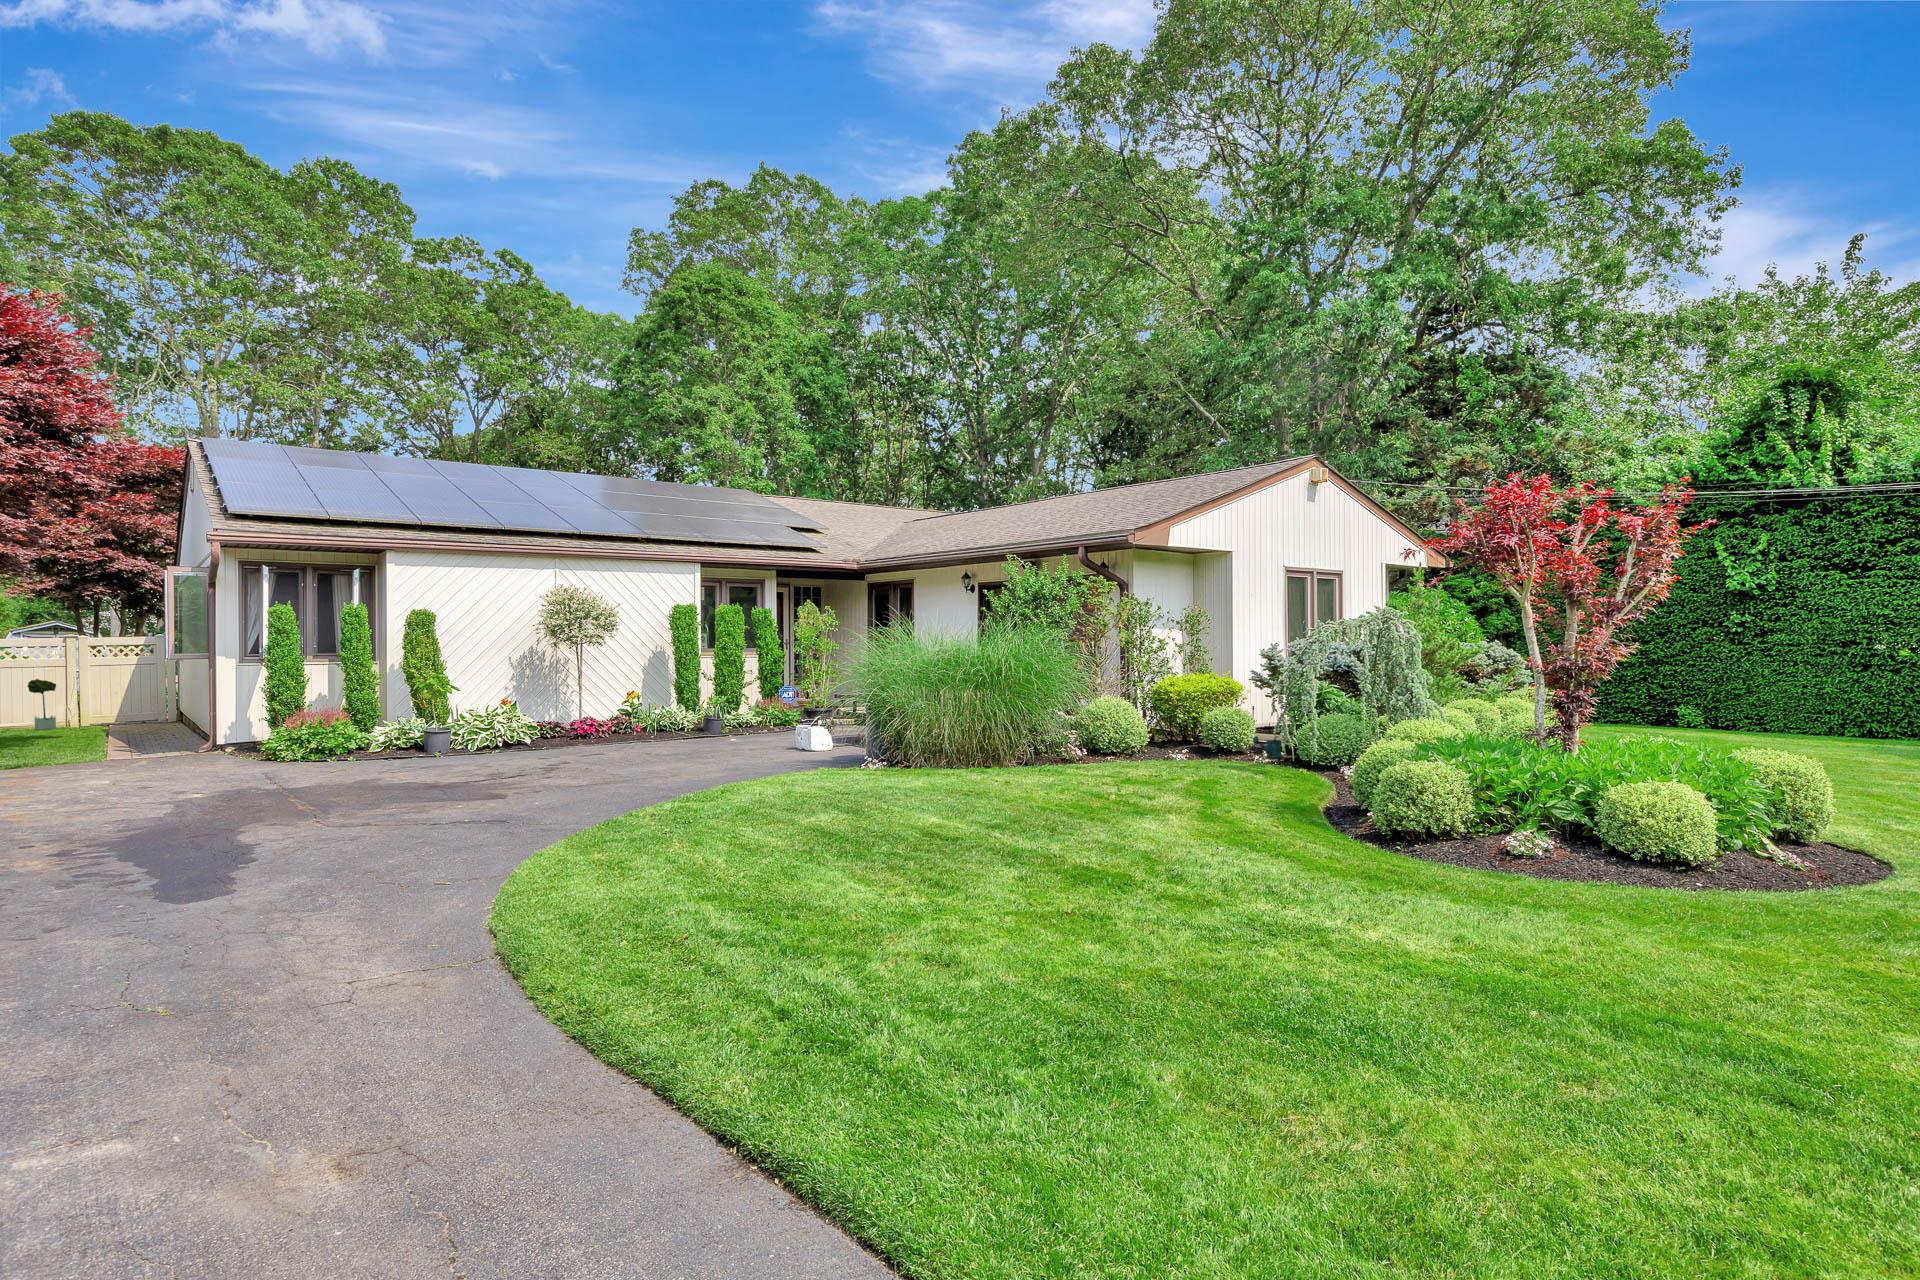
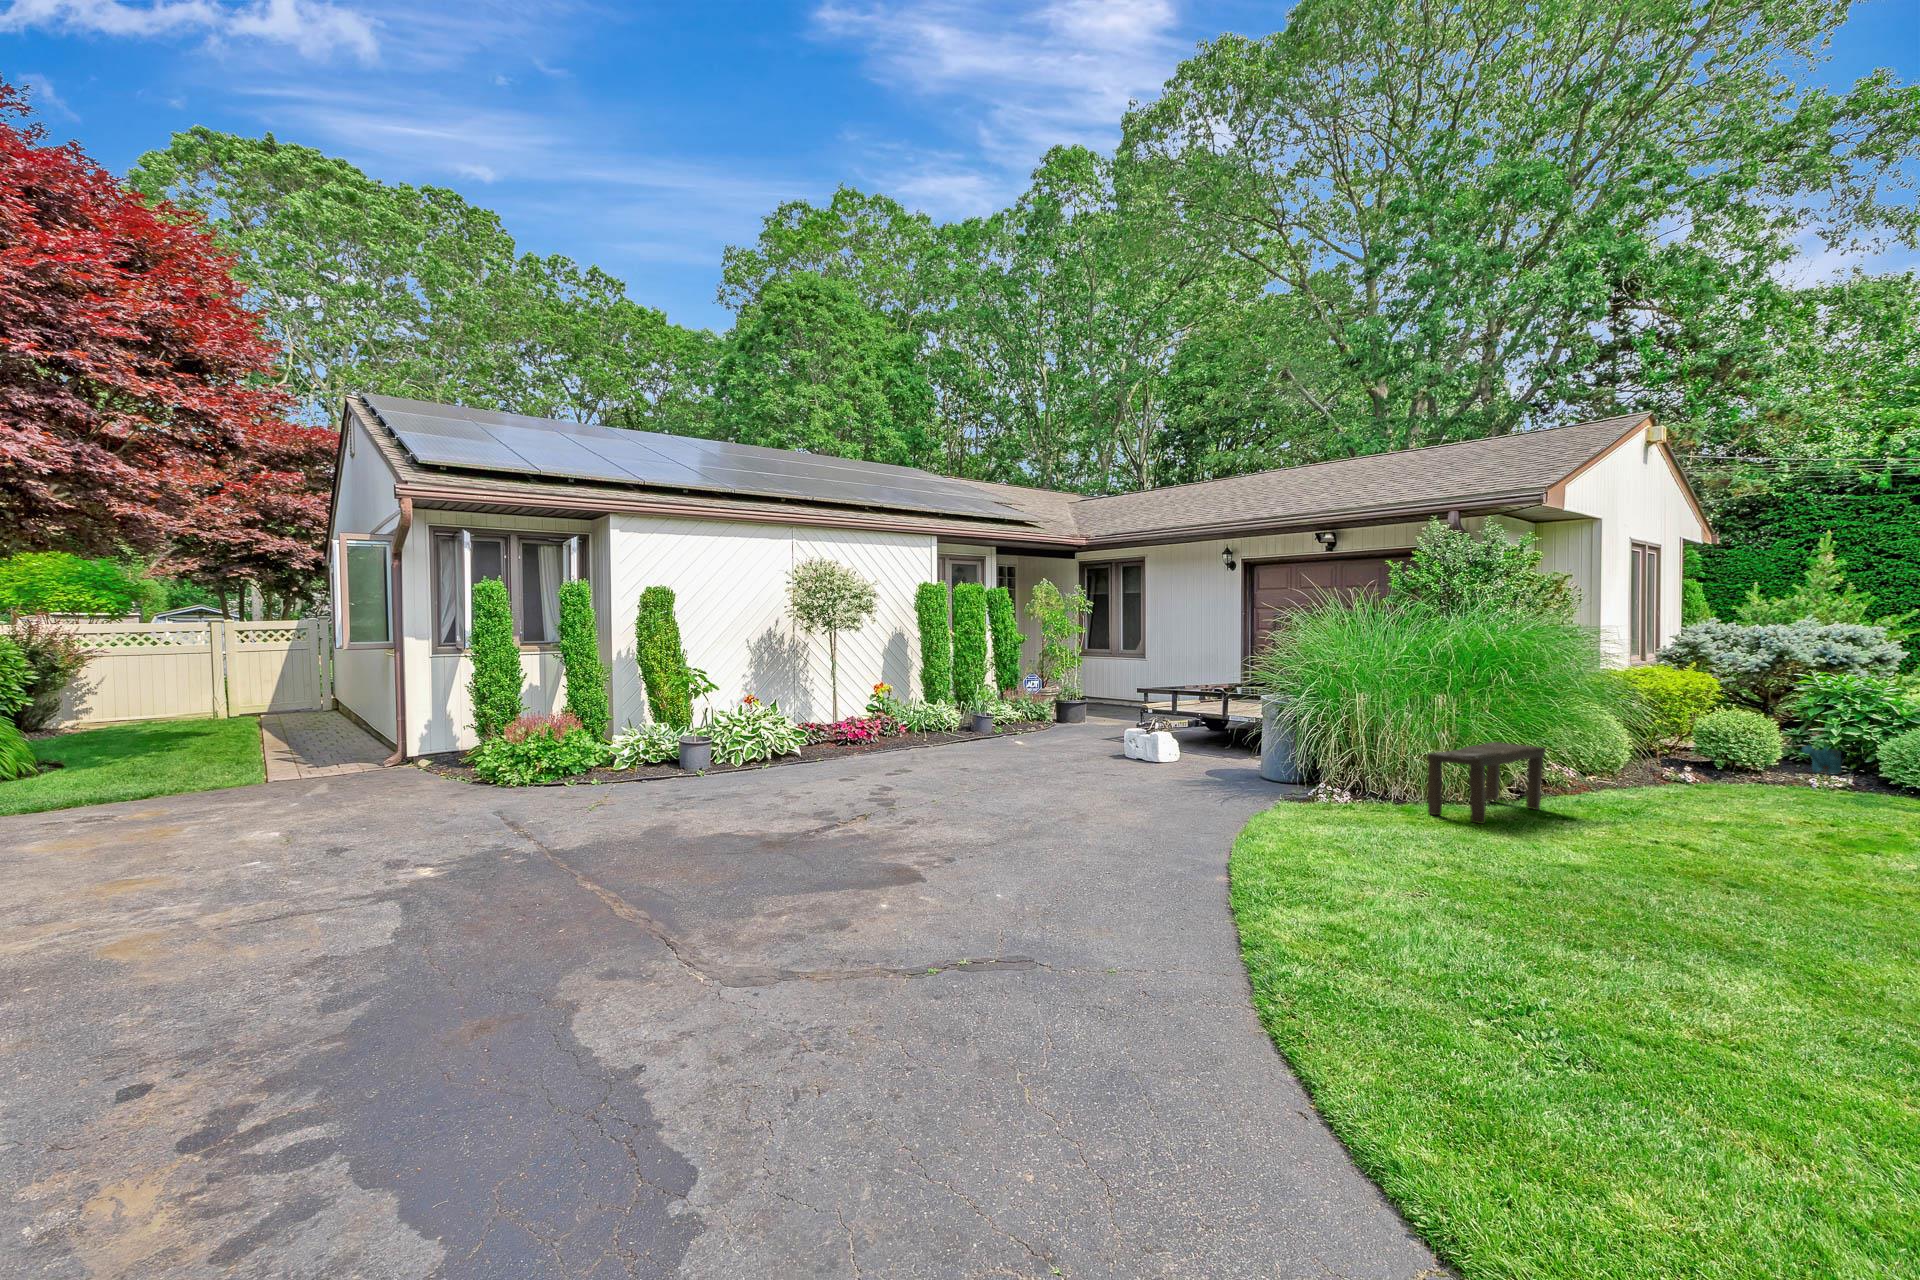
potted tree: present [27,679,56,730] -> none [166,670,200,727]
bench: none [895,726,982,778] -> present [1427,742,1546,824]

